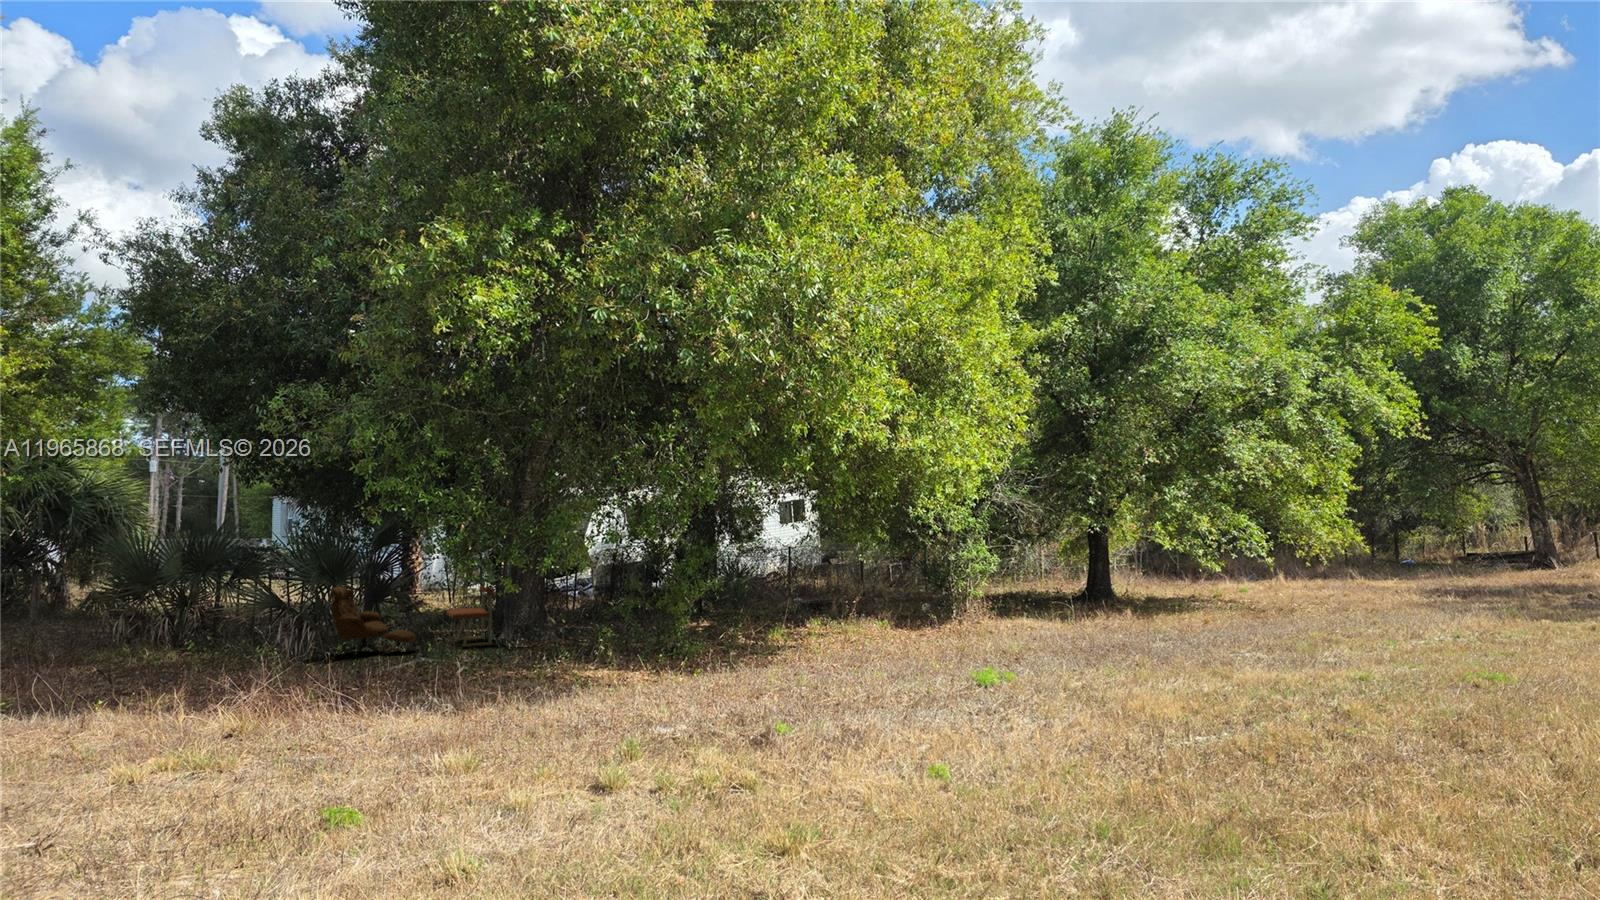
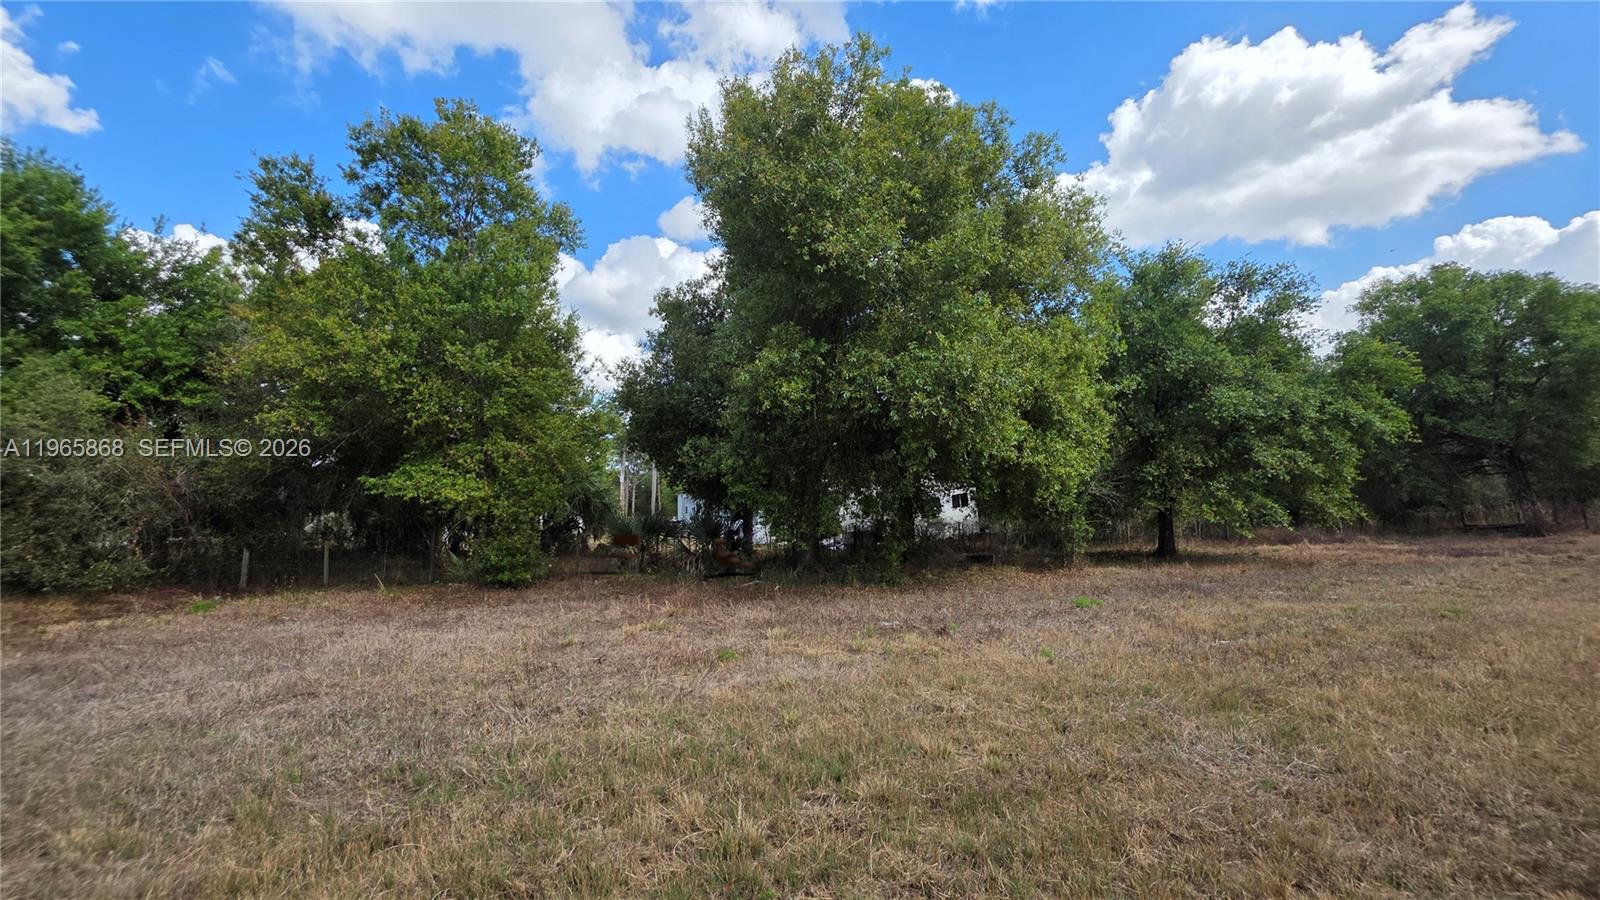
bench: present [446,586,495,647] -> present [602,534,640,573]

